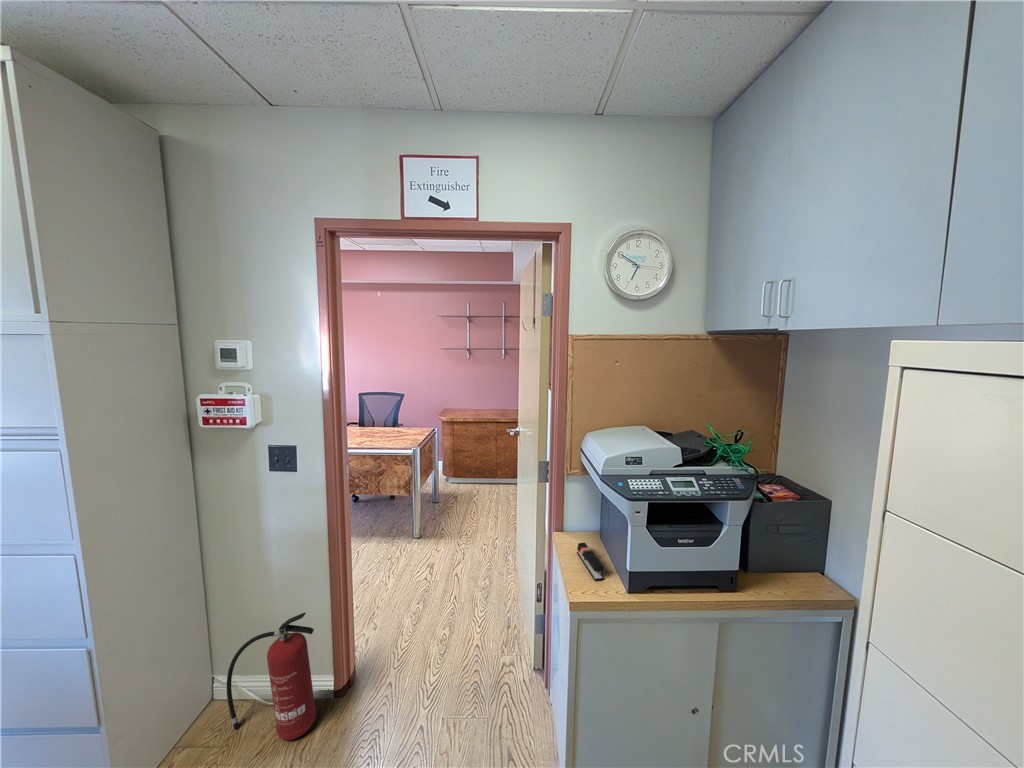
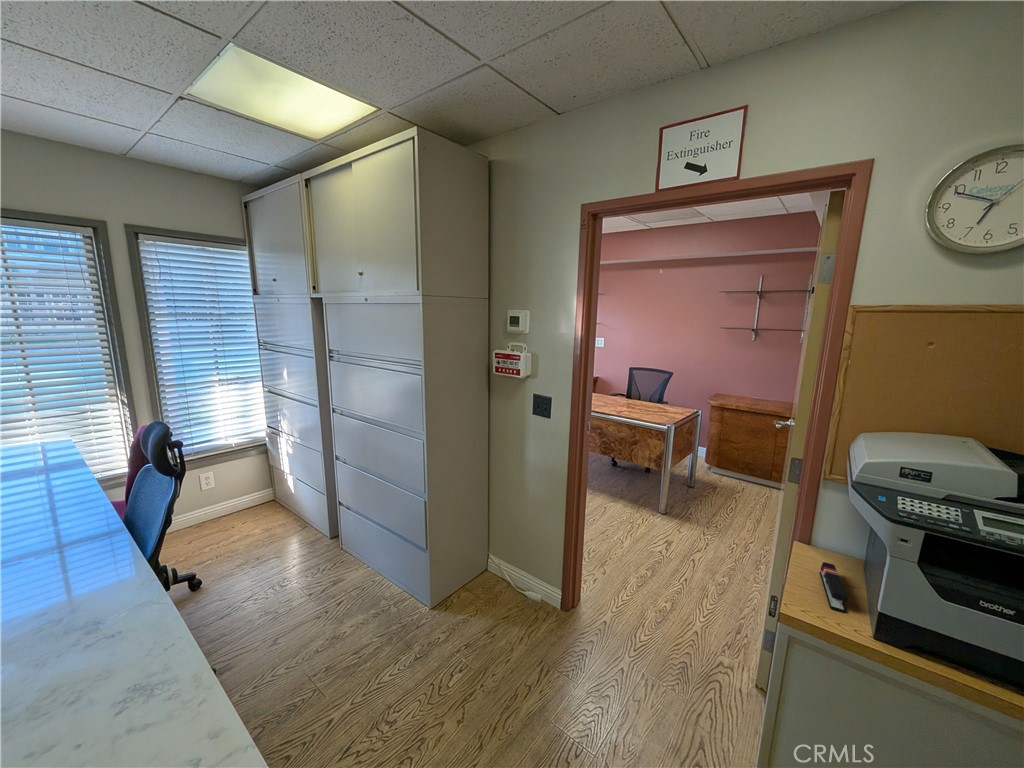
fire extinguisher: present [227,613,316,740] -> none [495,527,549,617]

